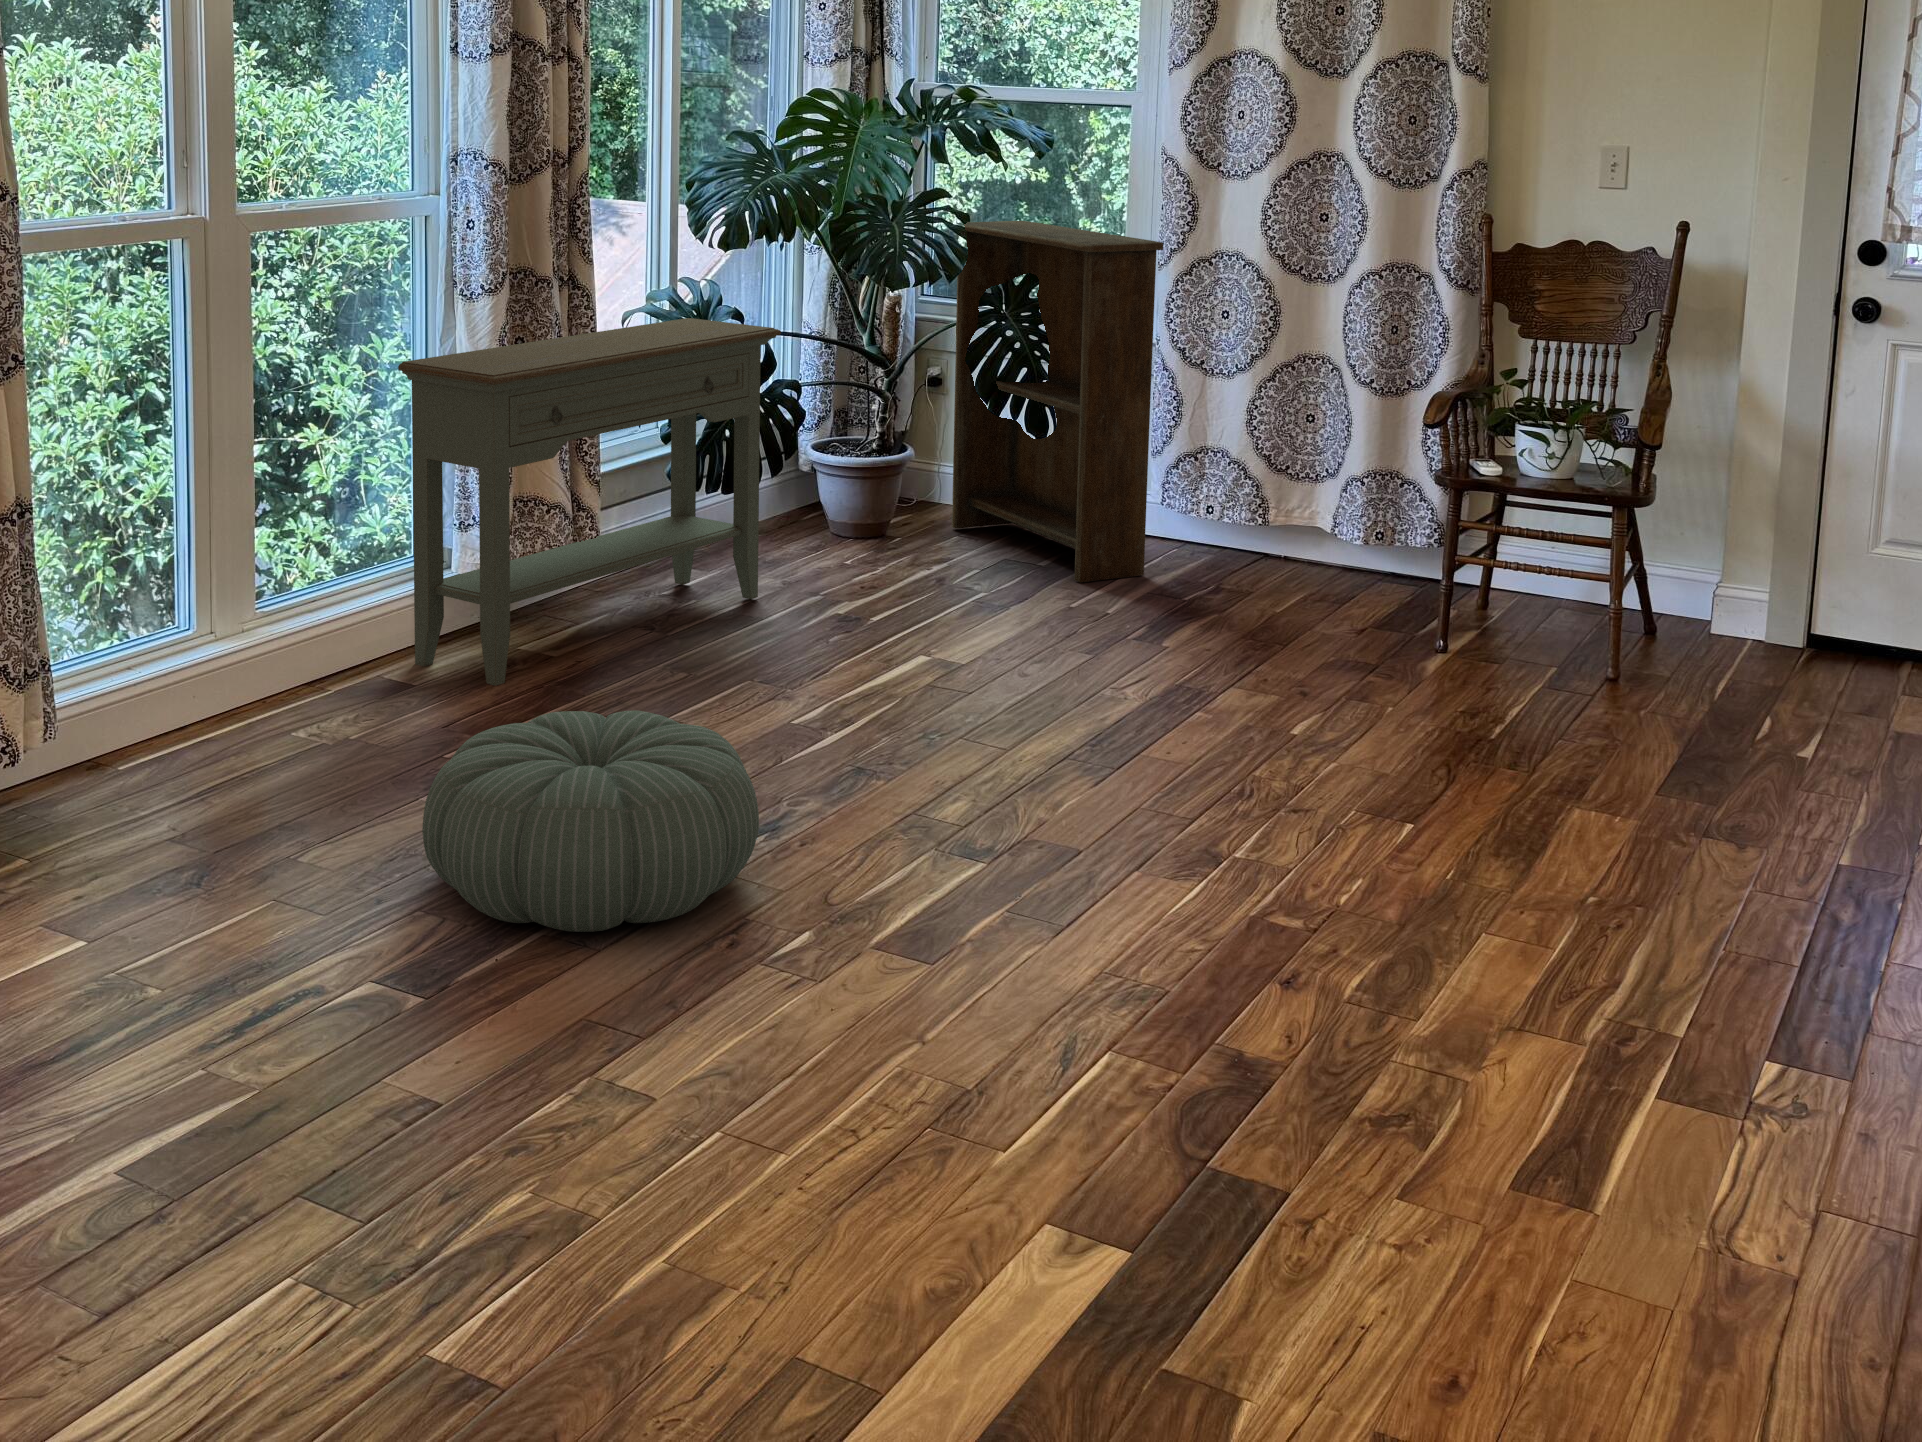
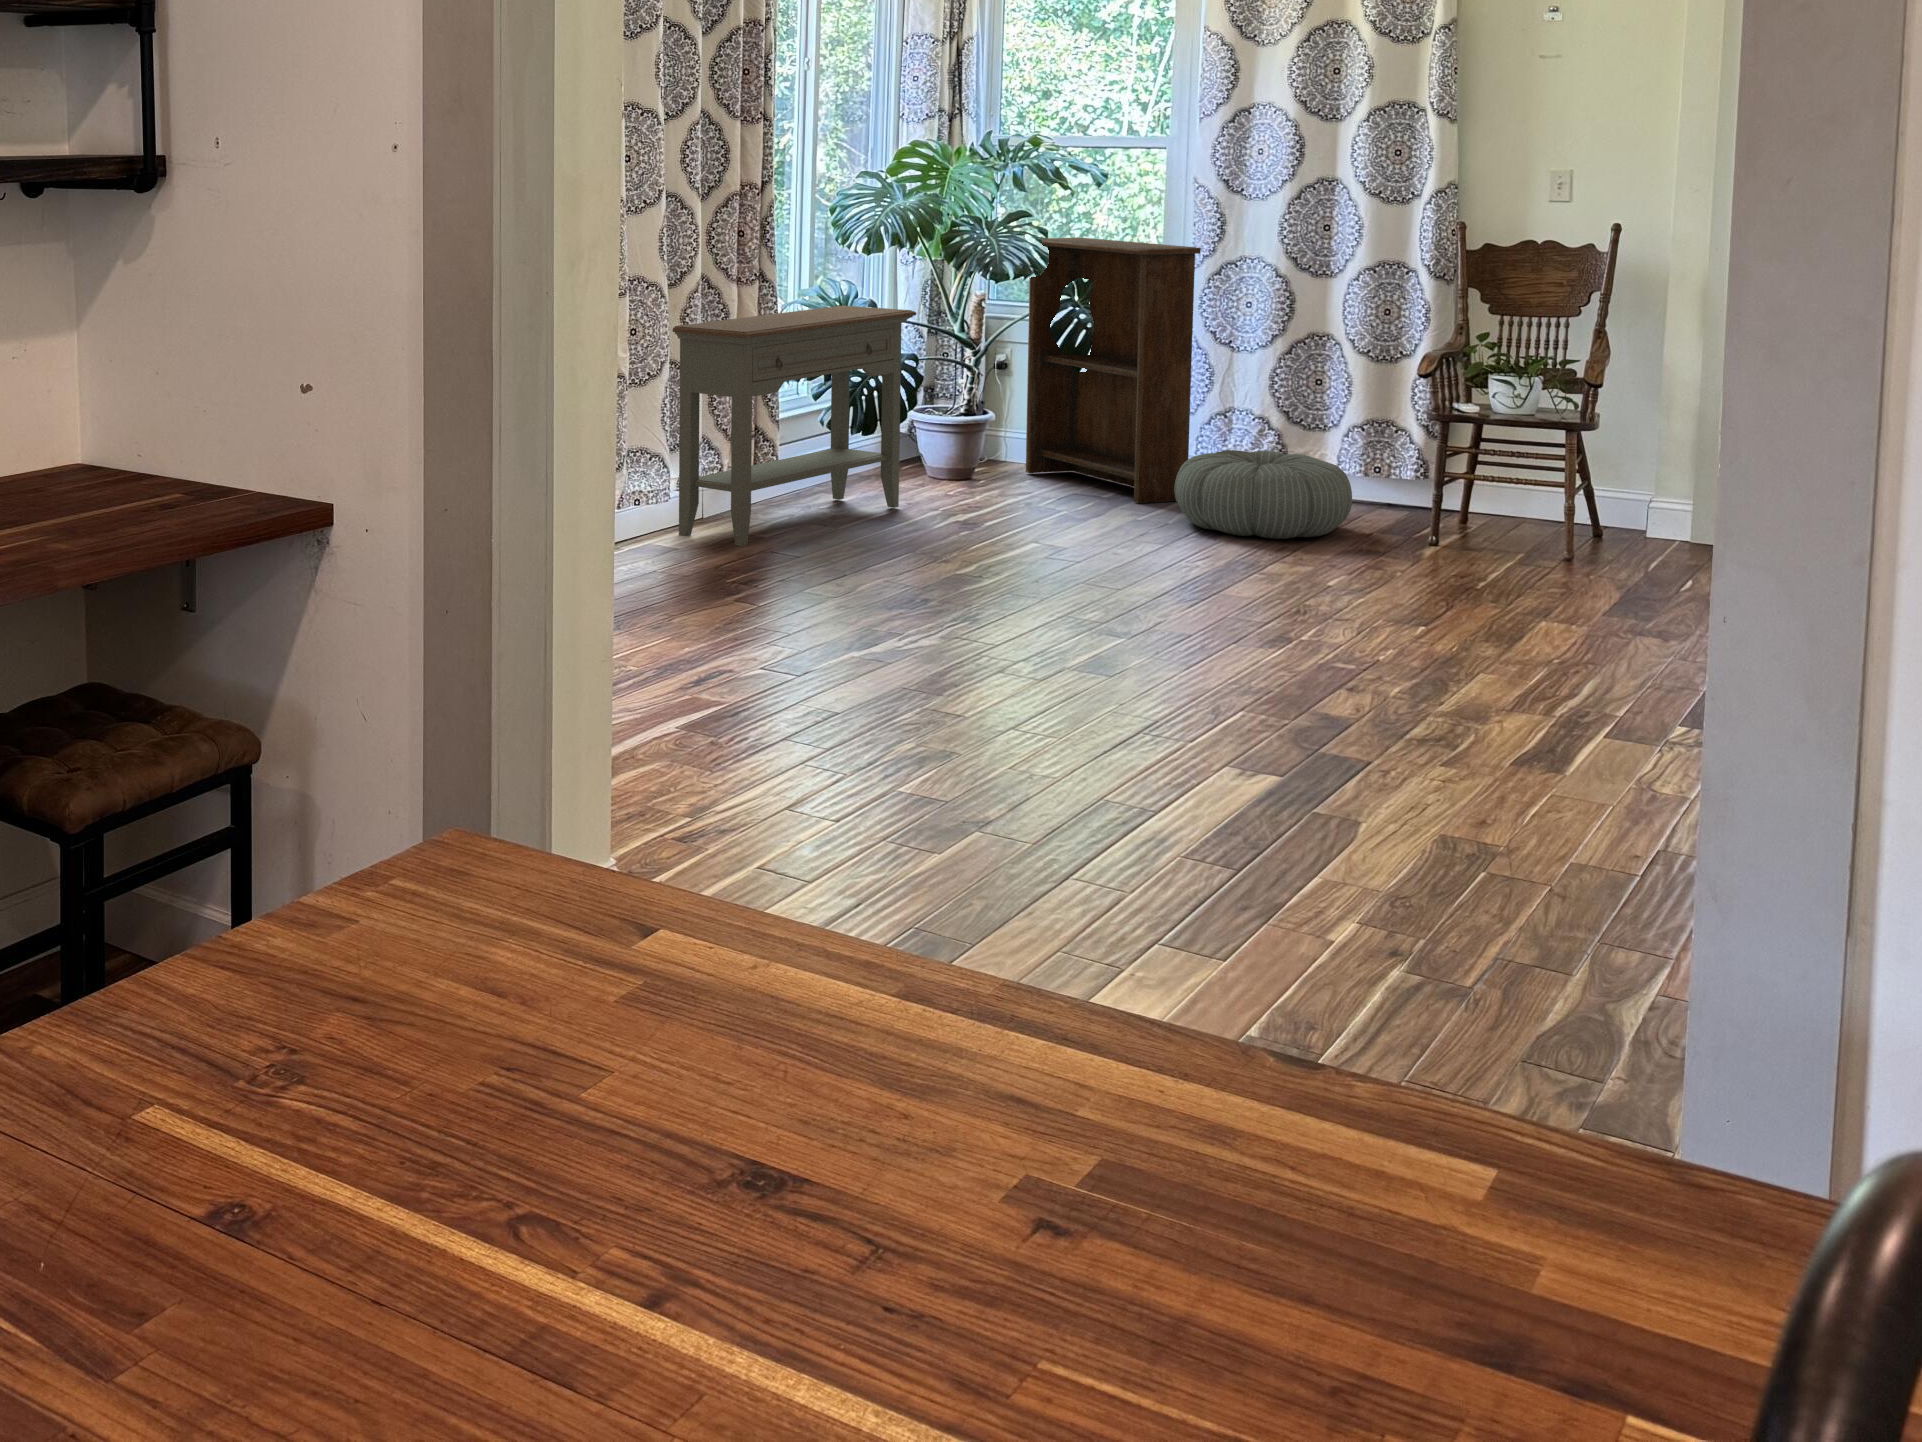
pouf: present [422,711,759,932] -> present [1174,450,1352,539]

